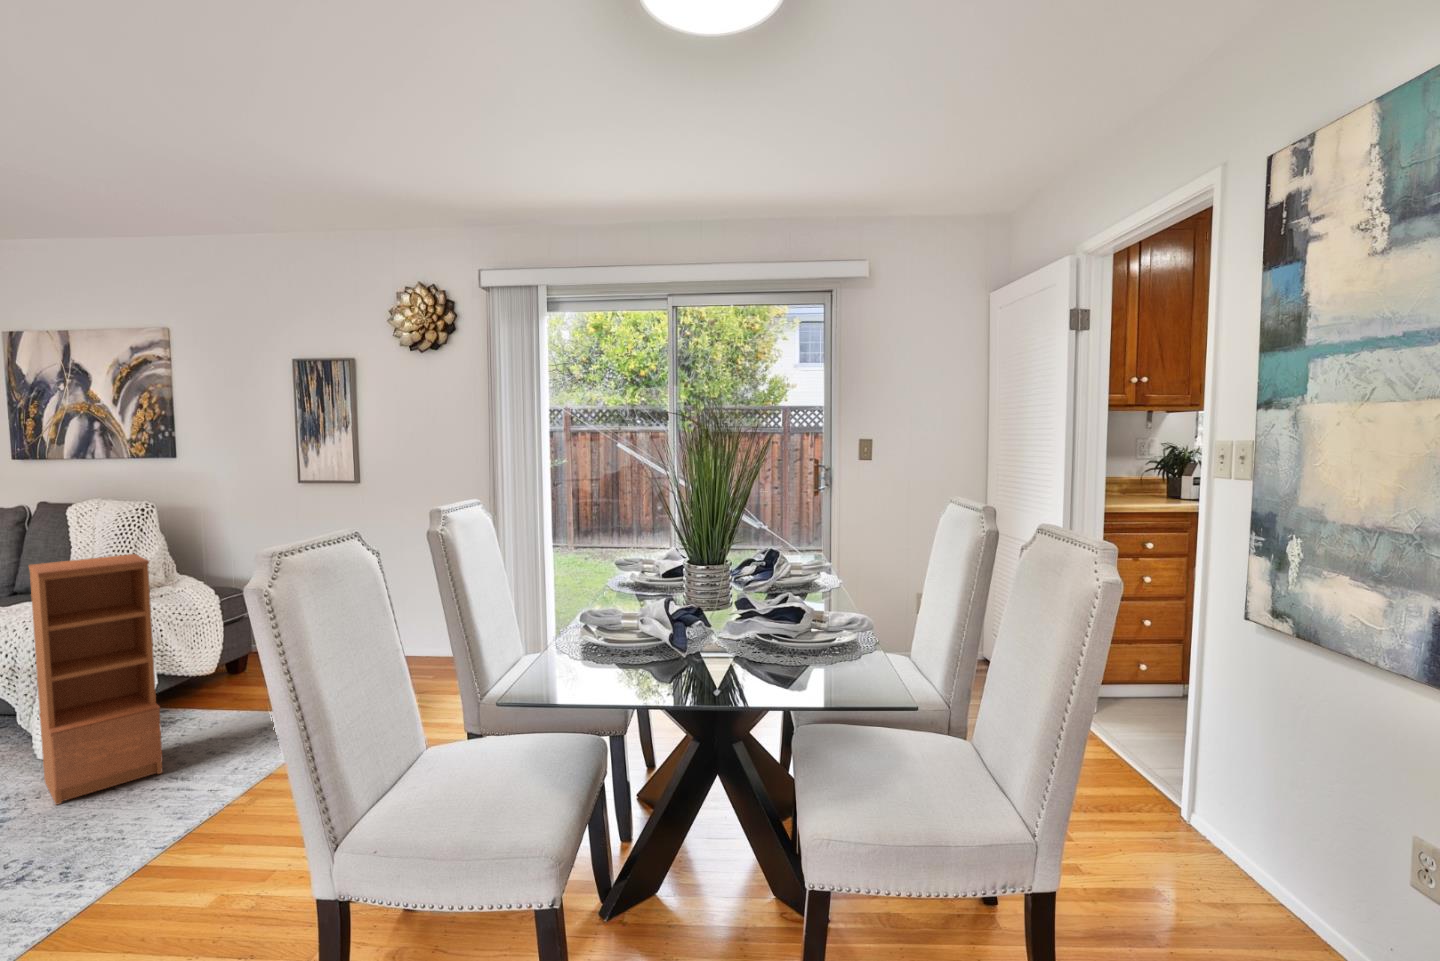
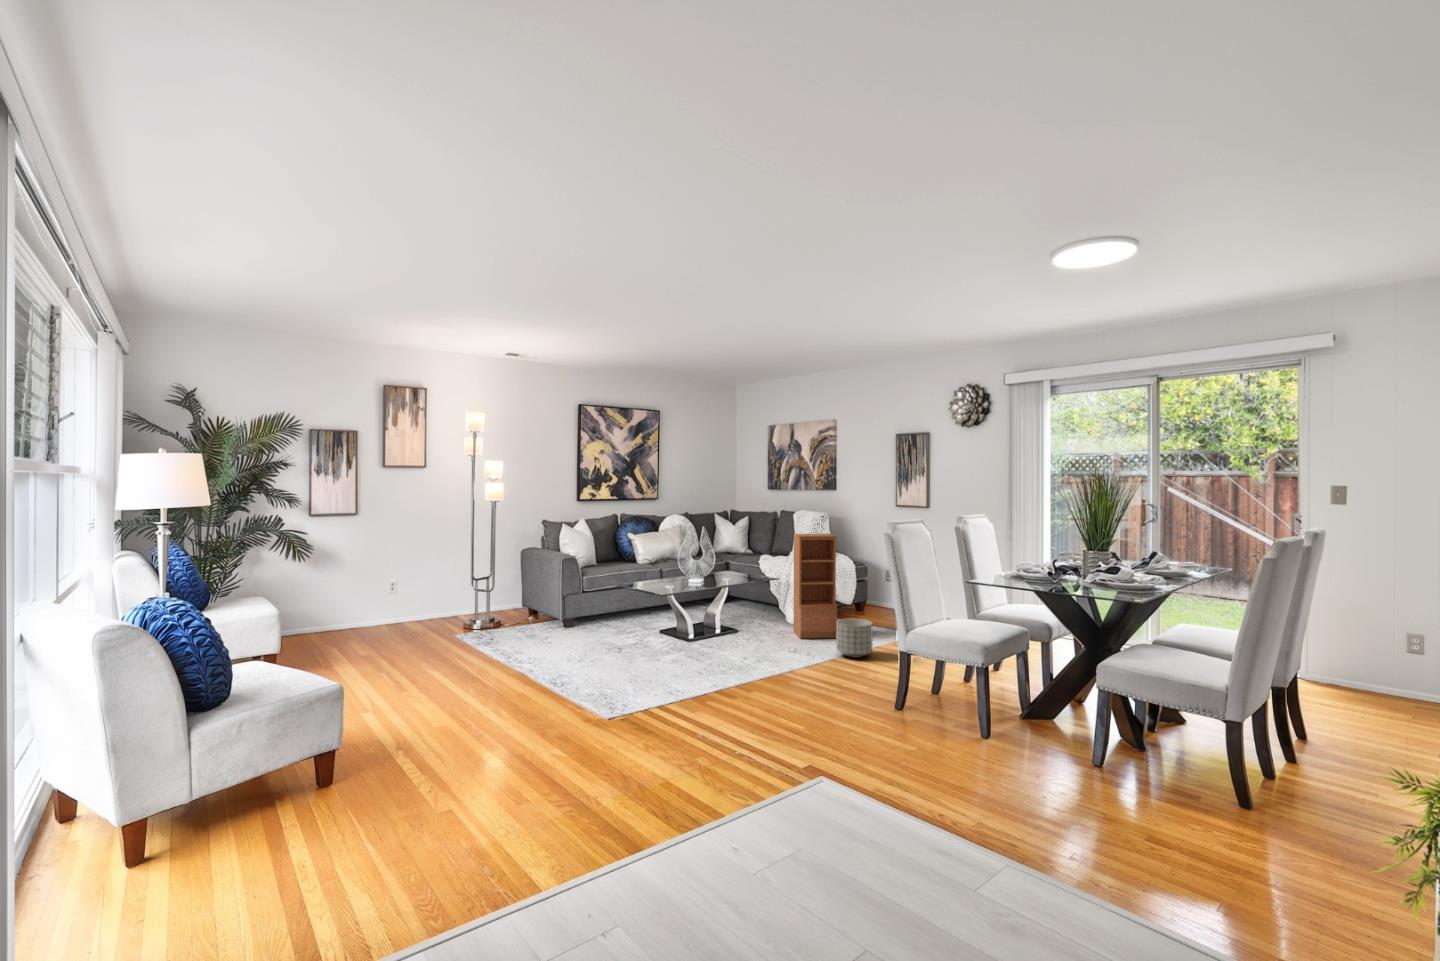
planter: none [145,735,244,833] -> present [836,618,873,658]

